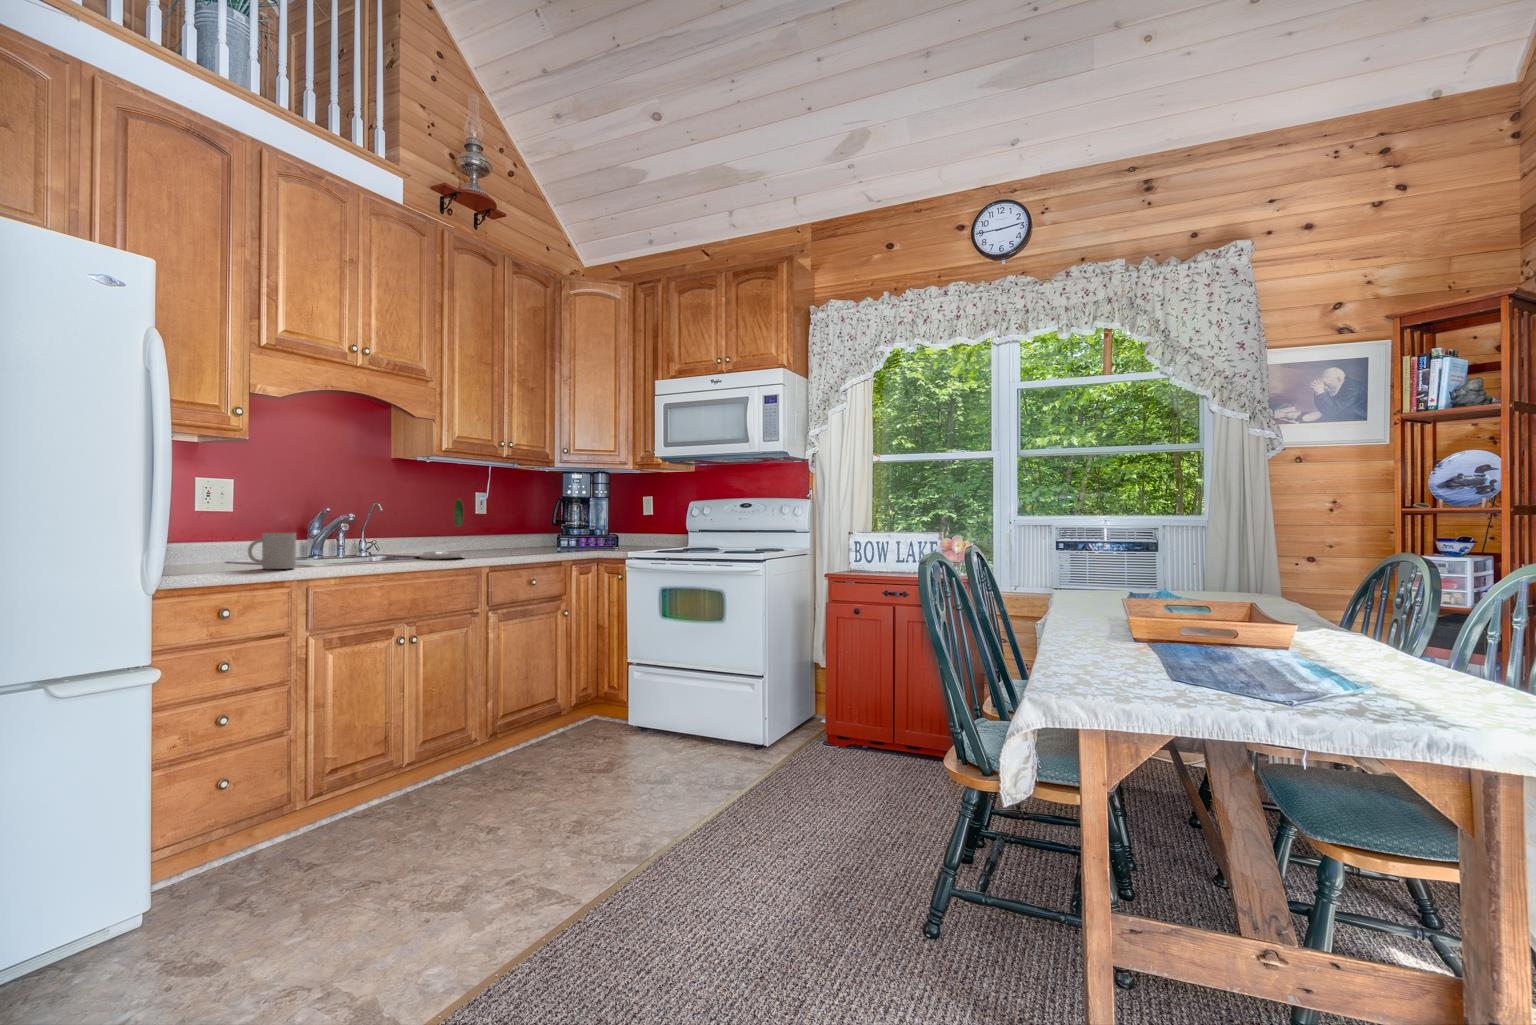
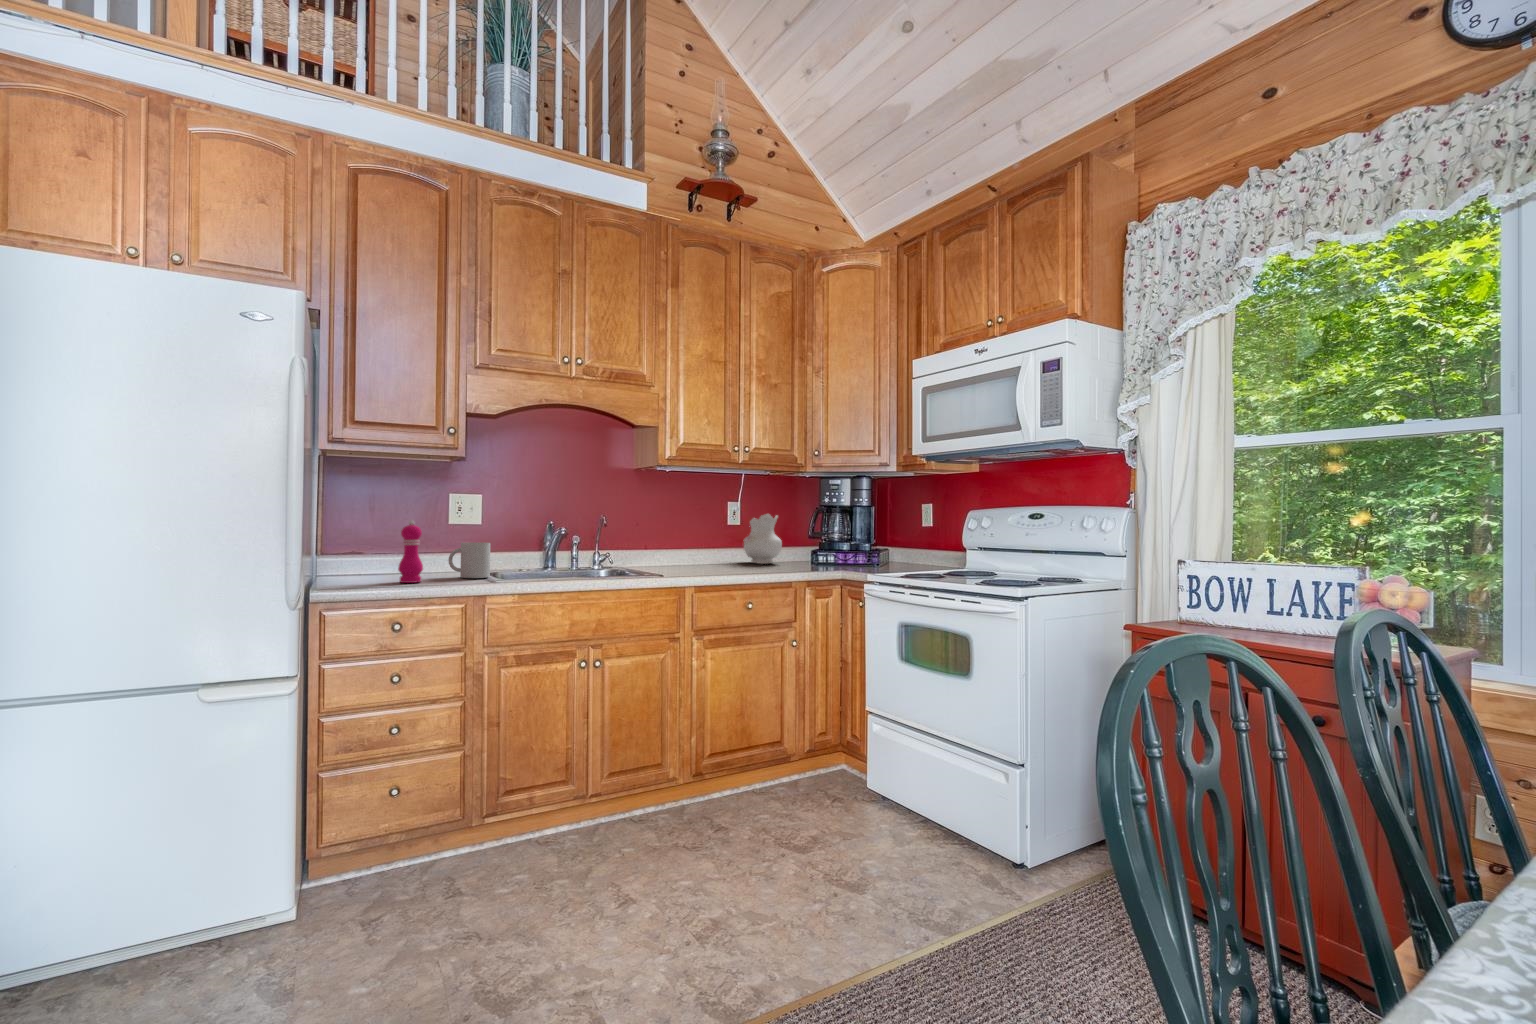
plate: present [418,499,465,559] -> none [634,509,685,573]
ceramic pitcher: none [488,502,527,548] -> present [743,514,782,564]
pepper mill: none [211,510,240,576] -> present [398,520,423,583]

